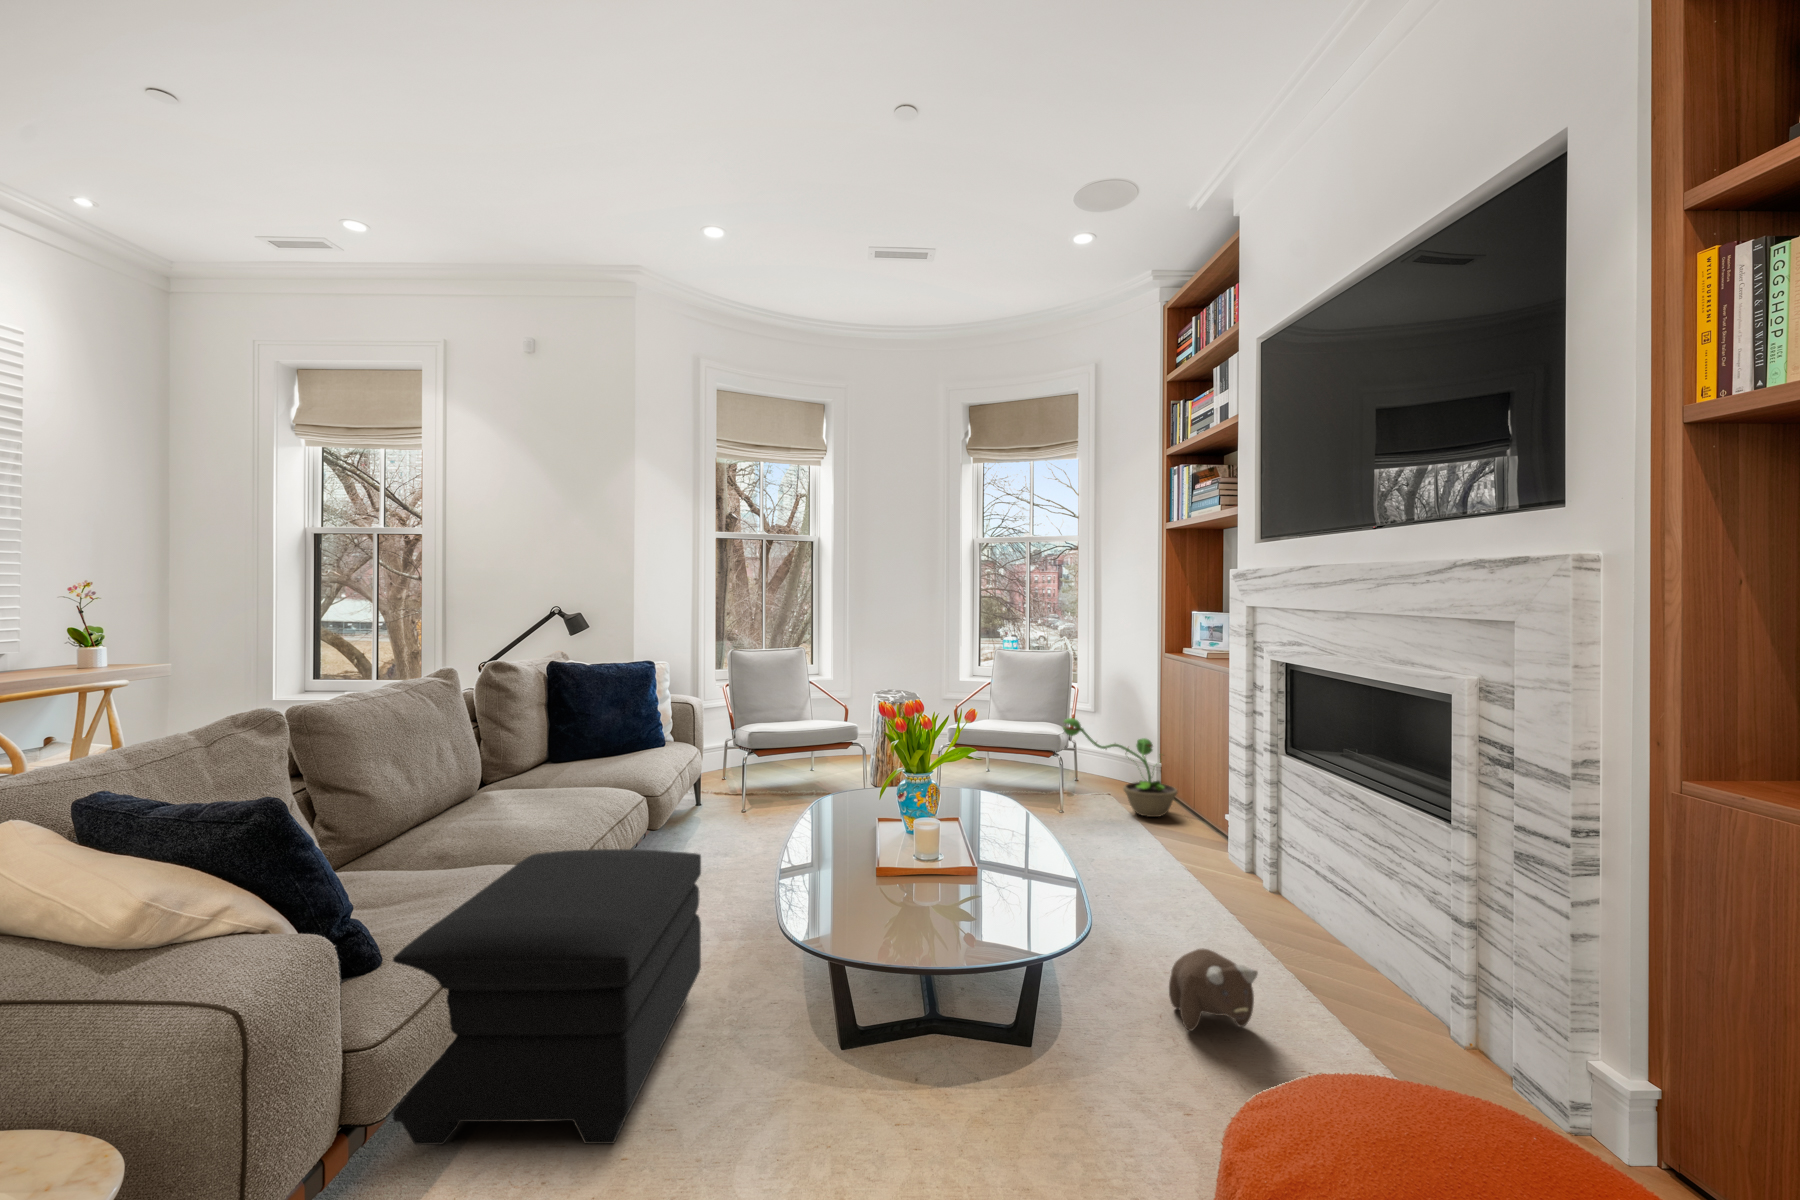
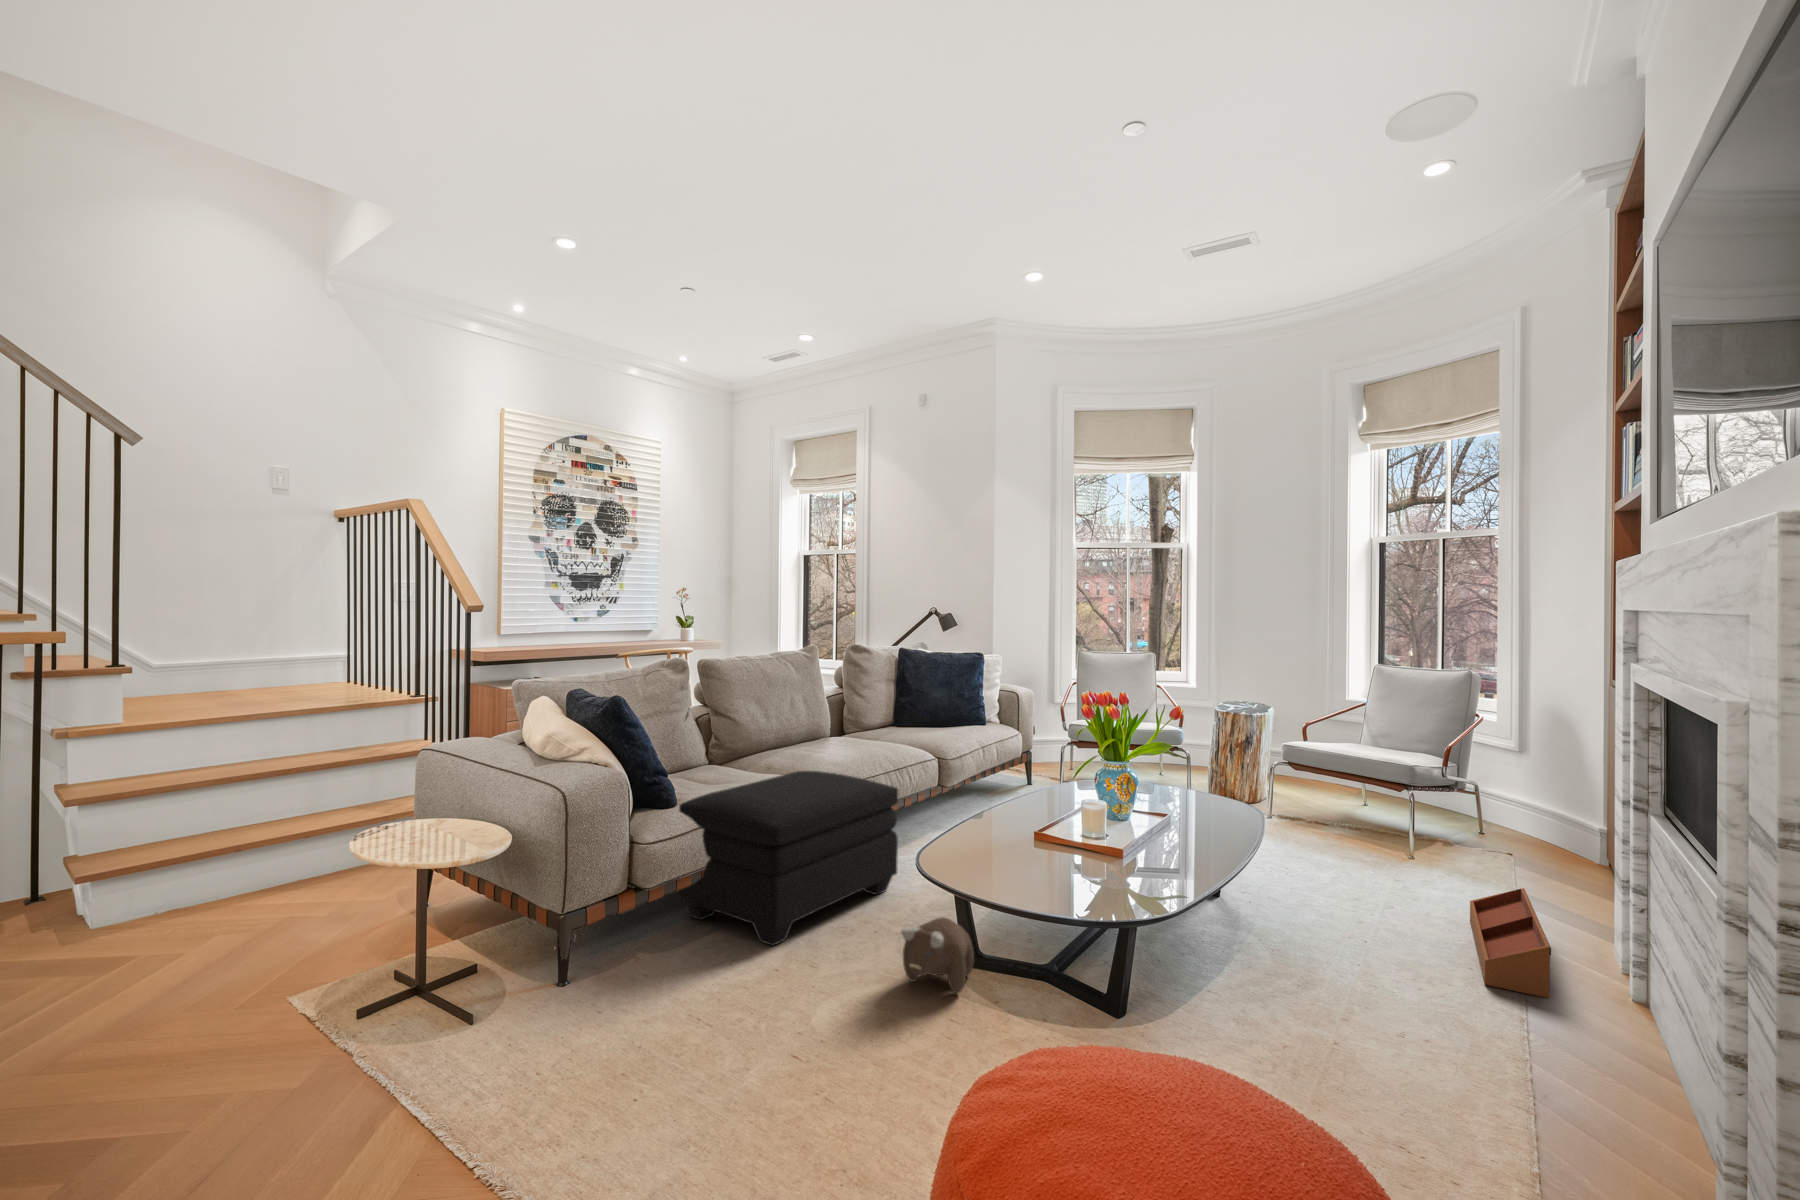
decorative plant: present [1063,718,1177,817] -> none [1372,737,1527,862]
storage bin: none [1204,837,1323,930] -> present [1470,888,1551,998]
plush toy: present [1169,948,1258,1031] -> present [901,917,974,993]

